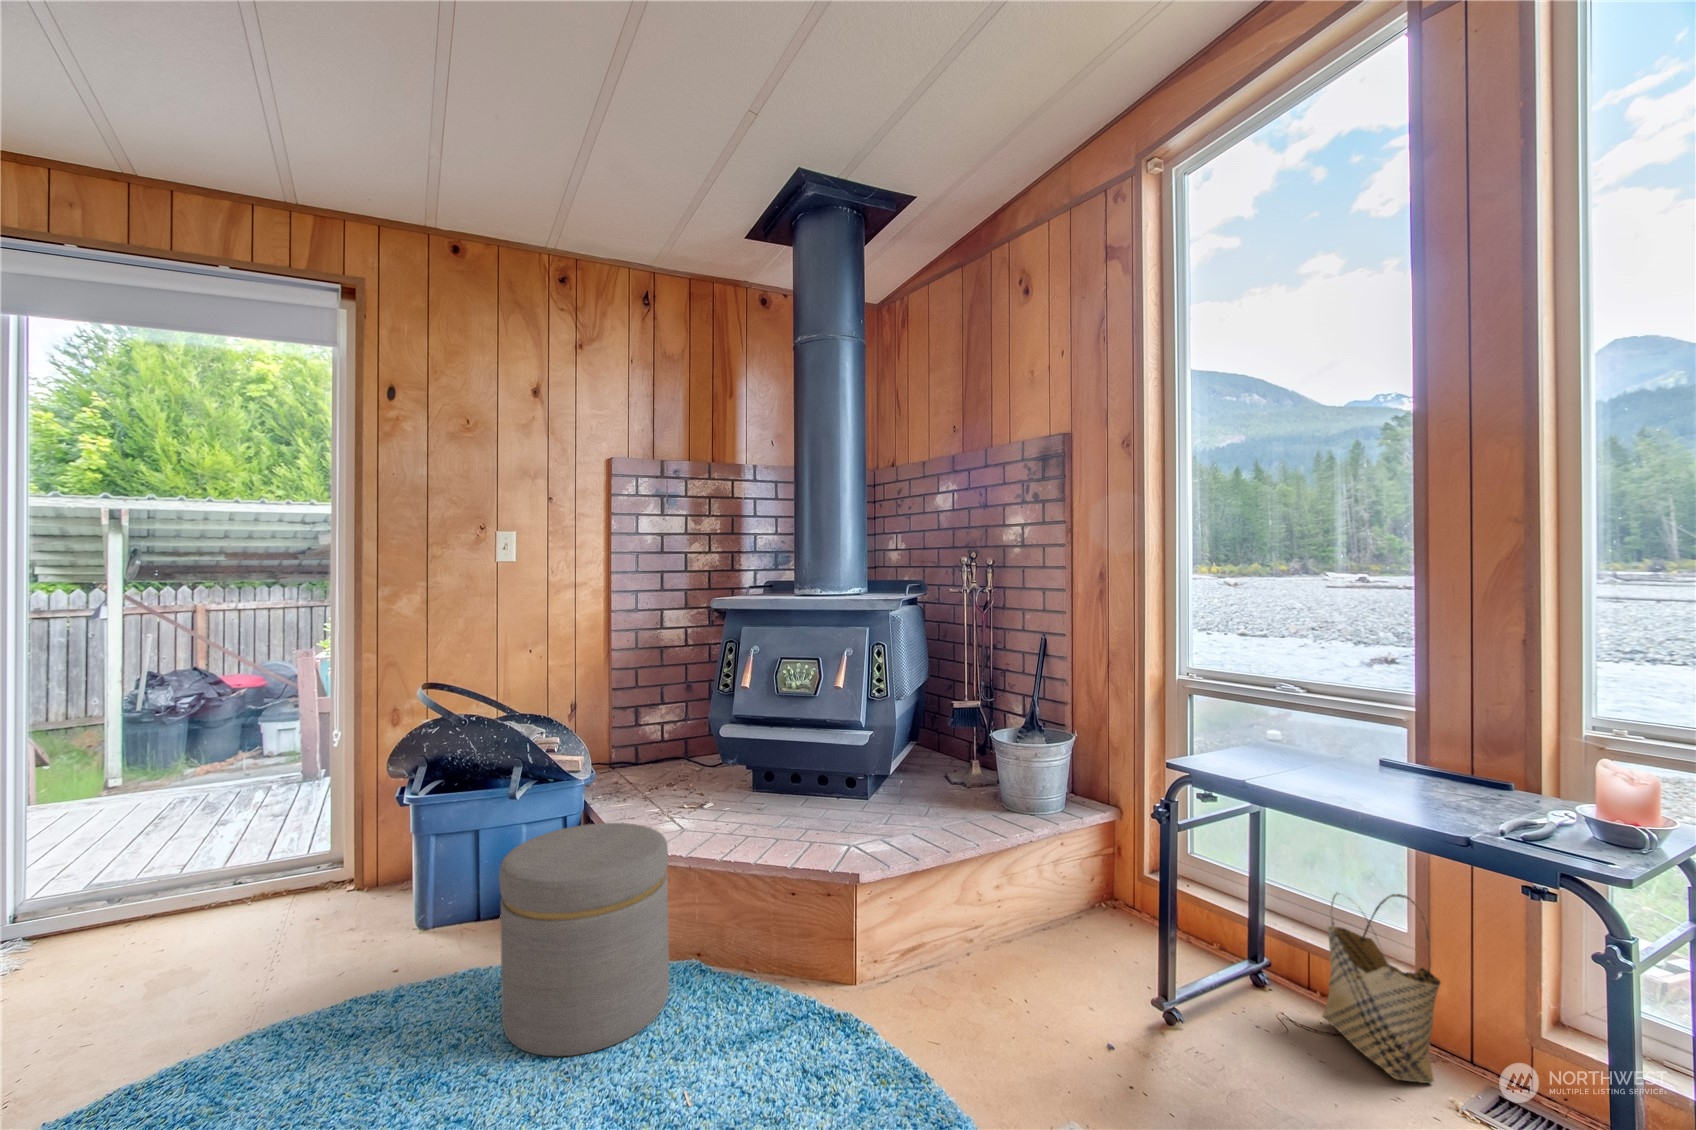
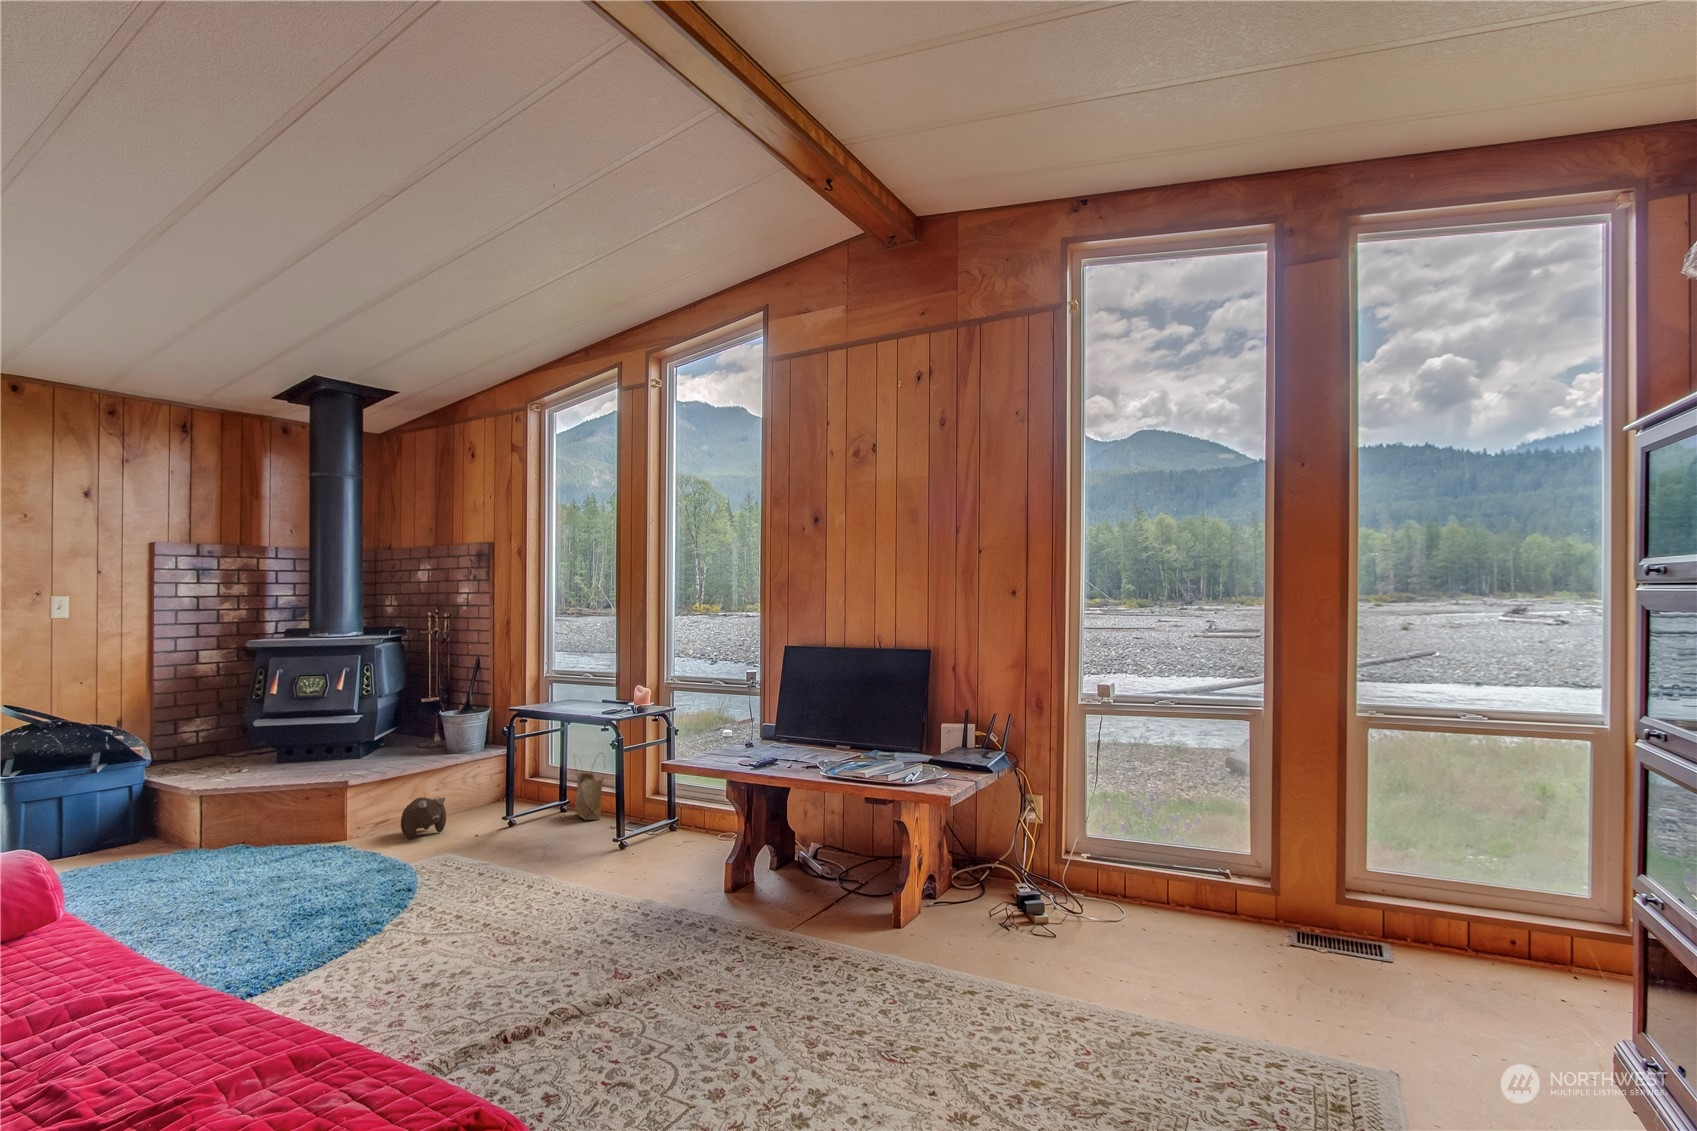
ottoman: present [499,823,669,1056] -> none [119,770,228,878]
plush toy: none [958,937,1055,1038] -> present [401,797,446,839]

